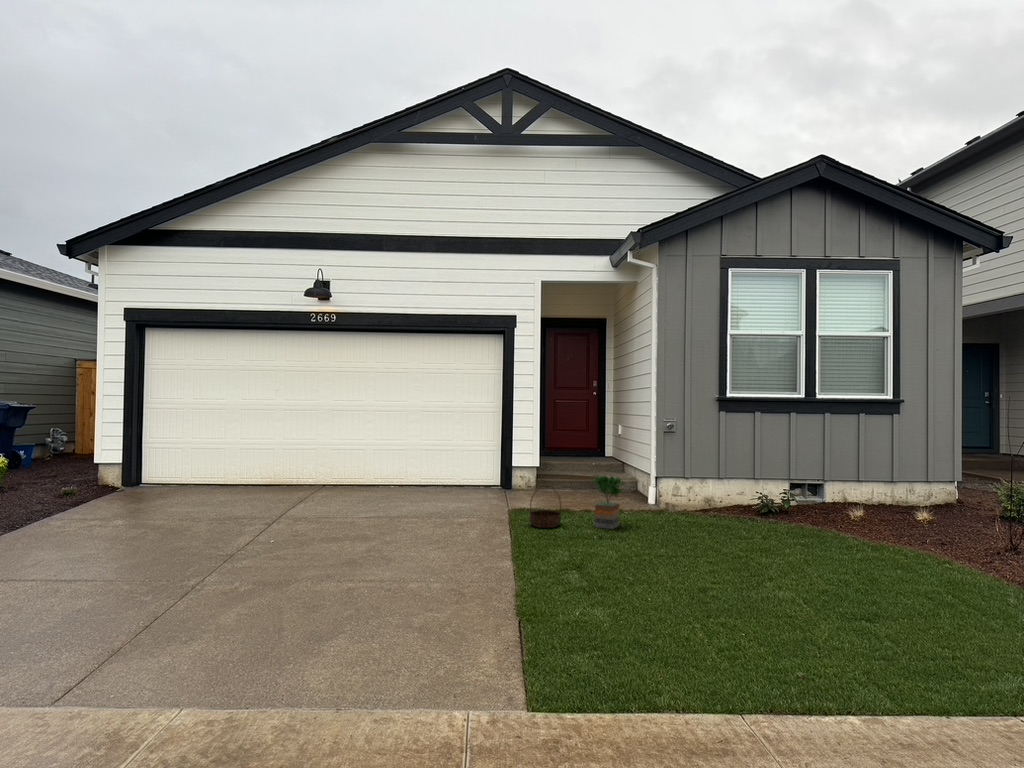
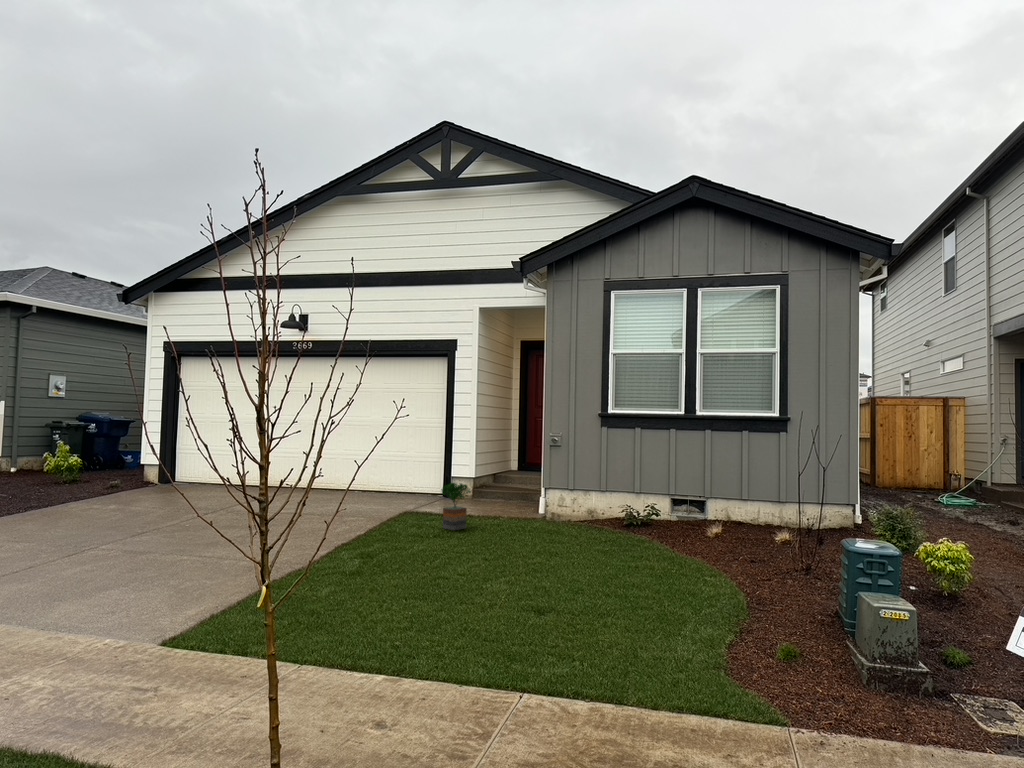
basket: present [530,485,561,528] -> none [392,488,420,527]

